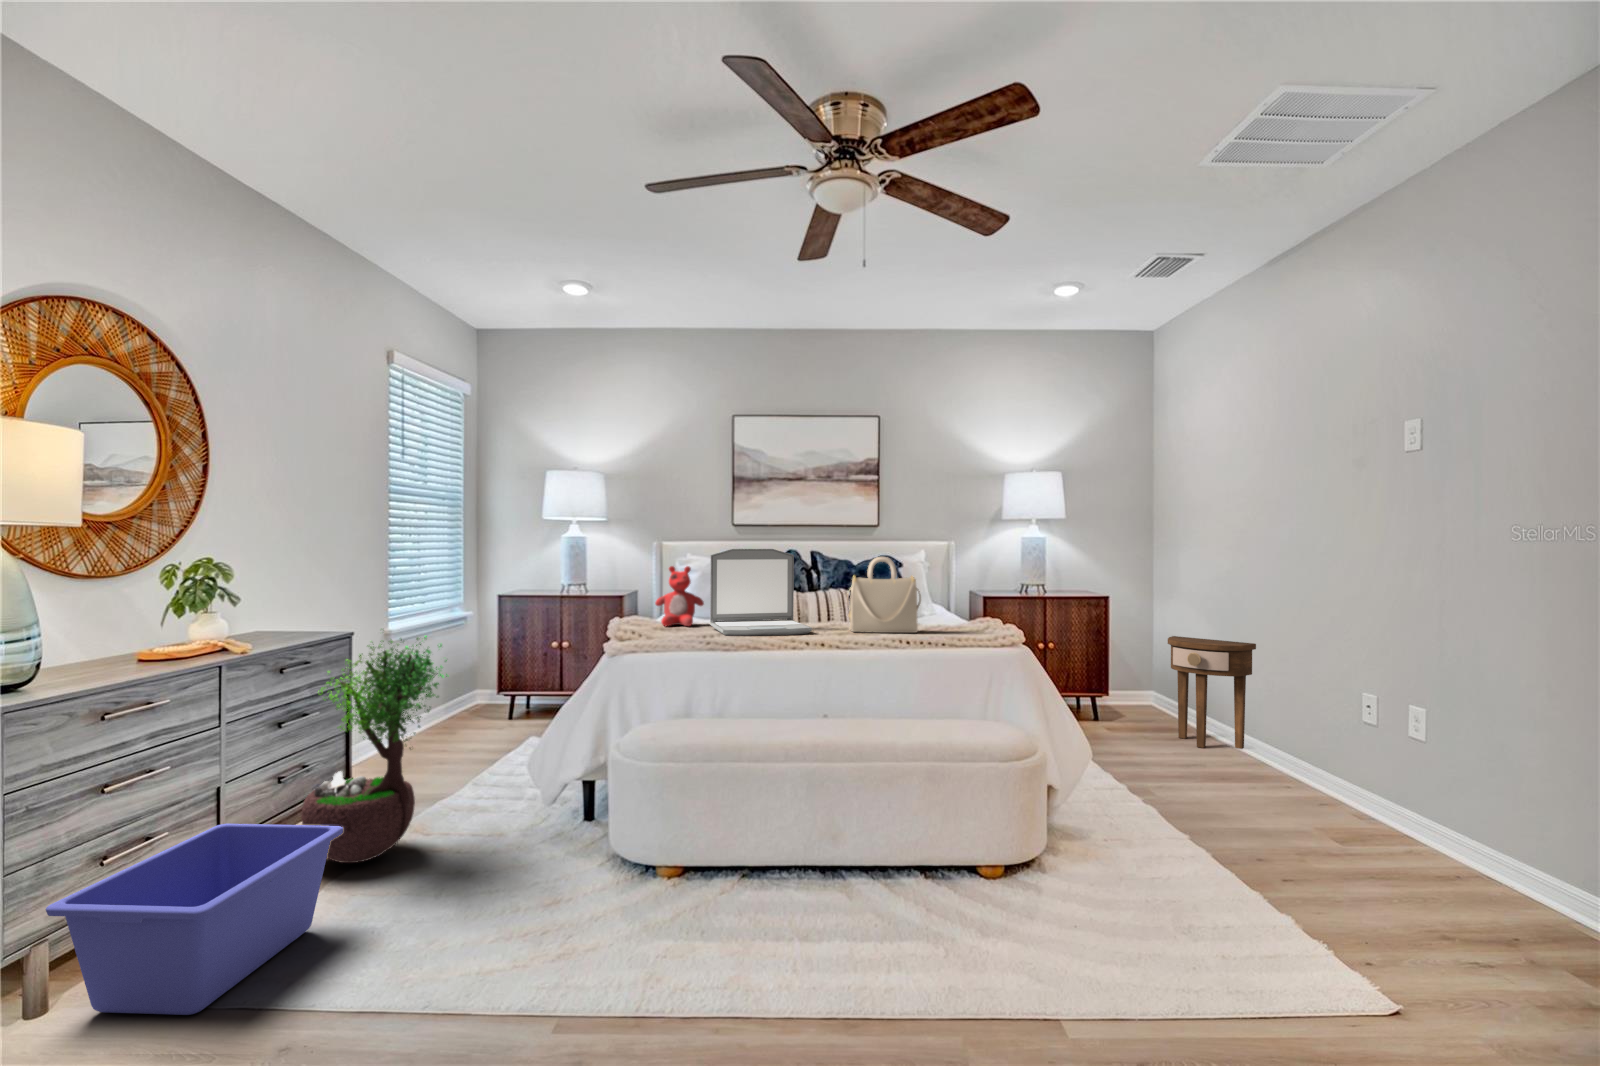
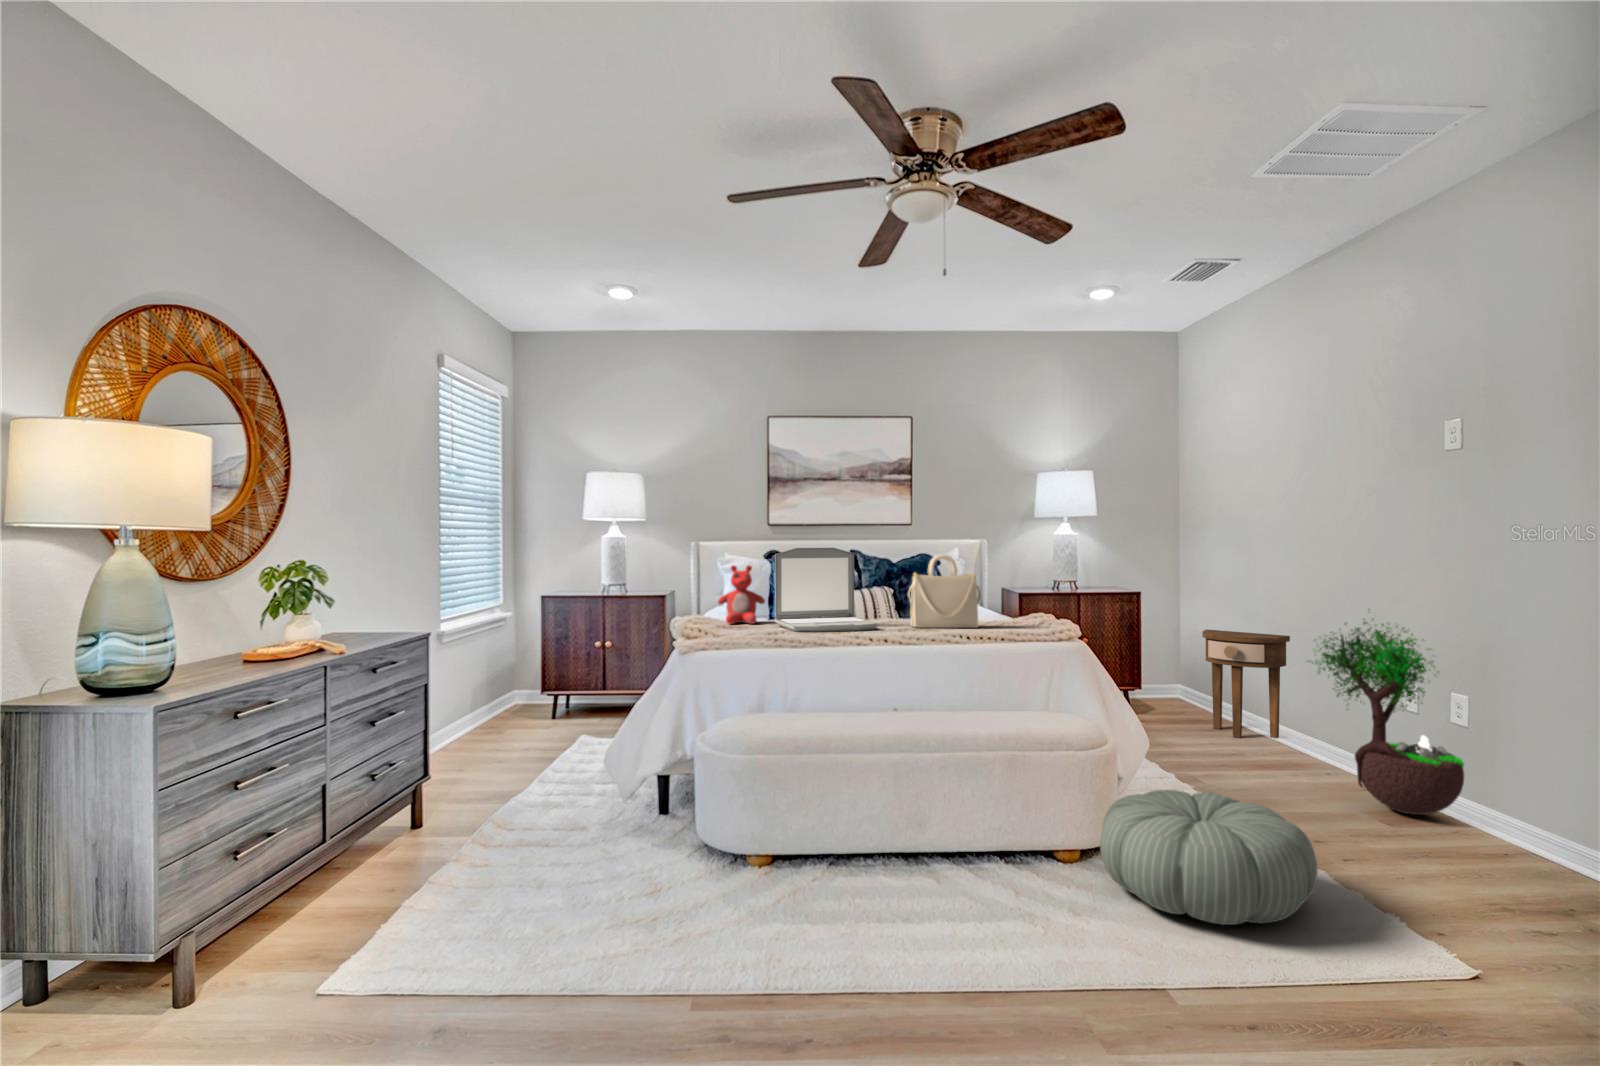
potted tree: present [301,636,447,863] -> present [1307,609,1464,815]
pouf: none [1021,804,1242,948] -> present [1100,790,1318,925]
storage bin: present [46,824,343,1015] -> none [195,818,452,999]

